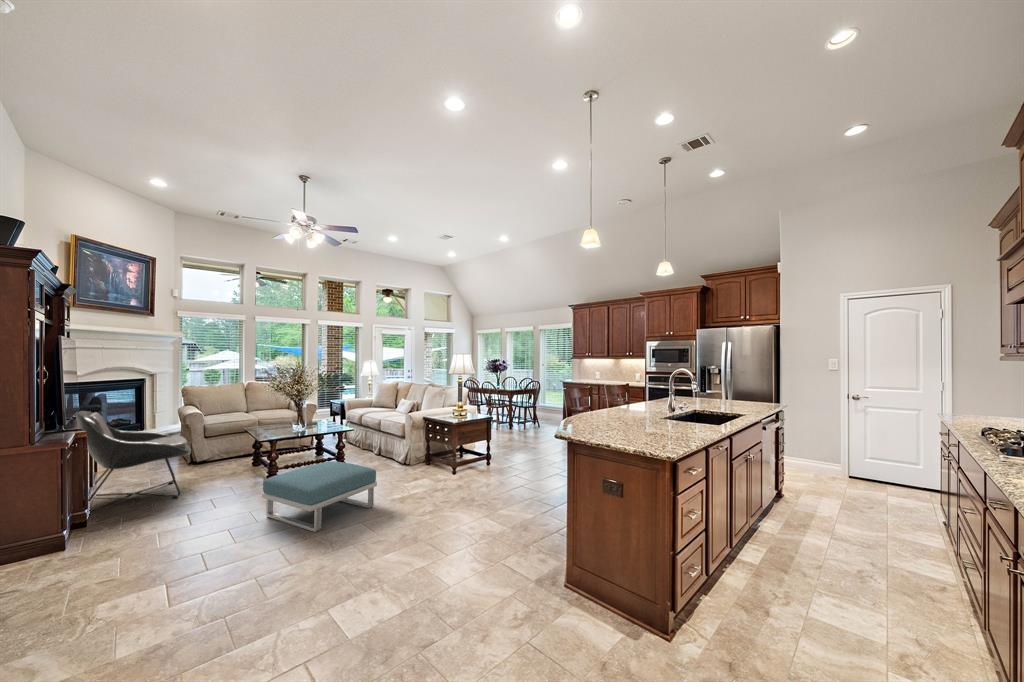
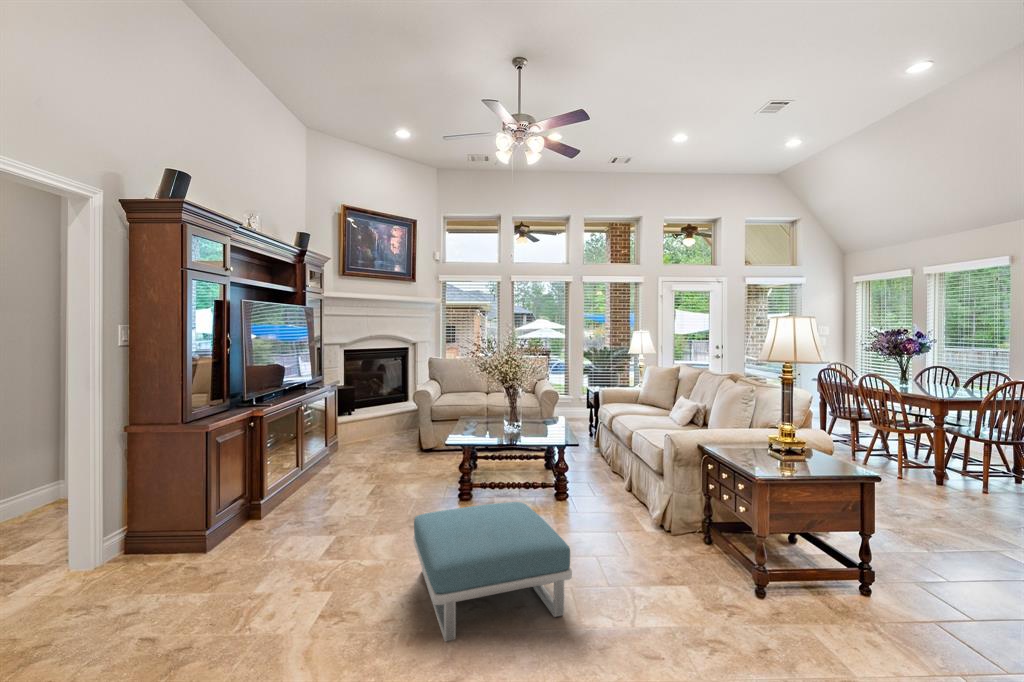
lounge chair: present [76,411,191,513] -> none [302,385,406,500]

